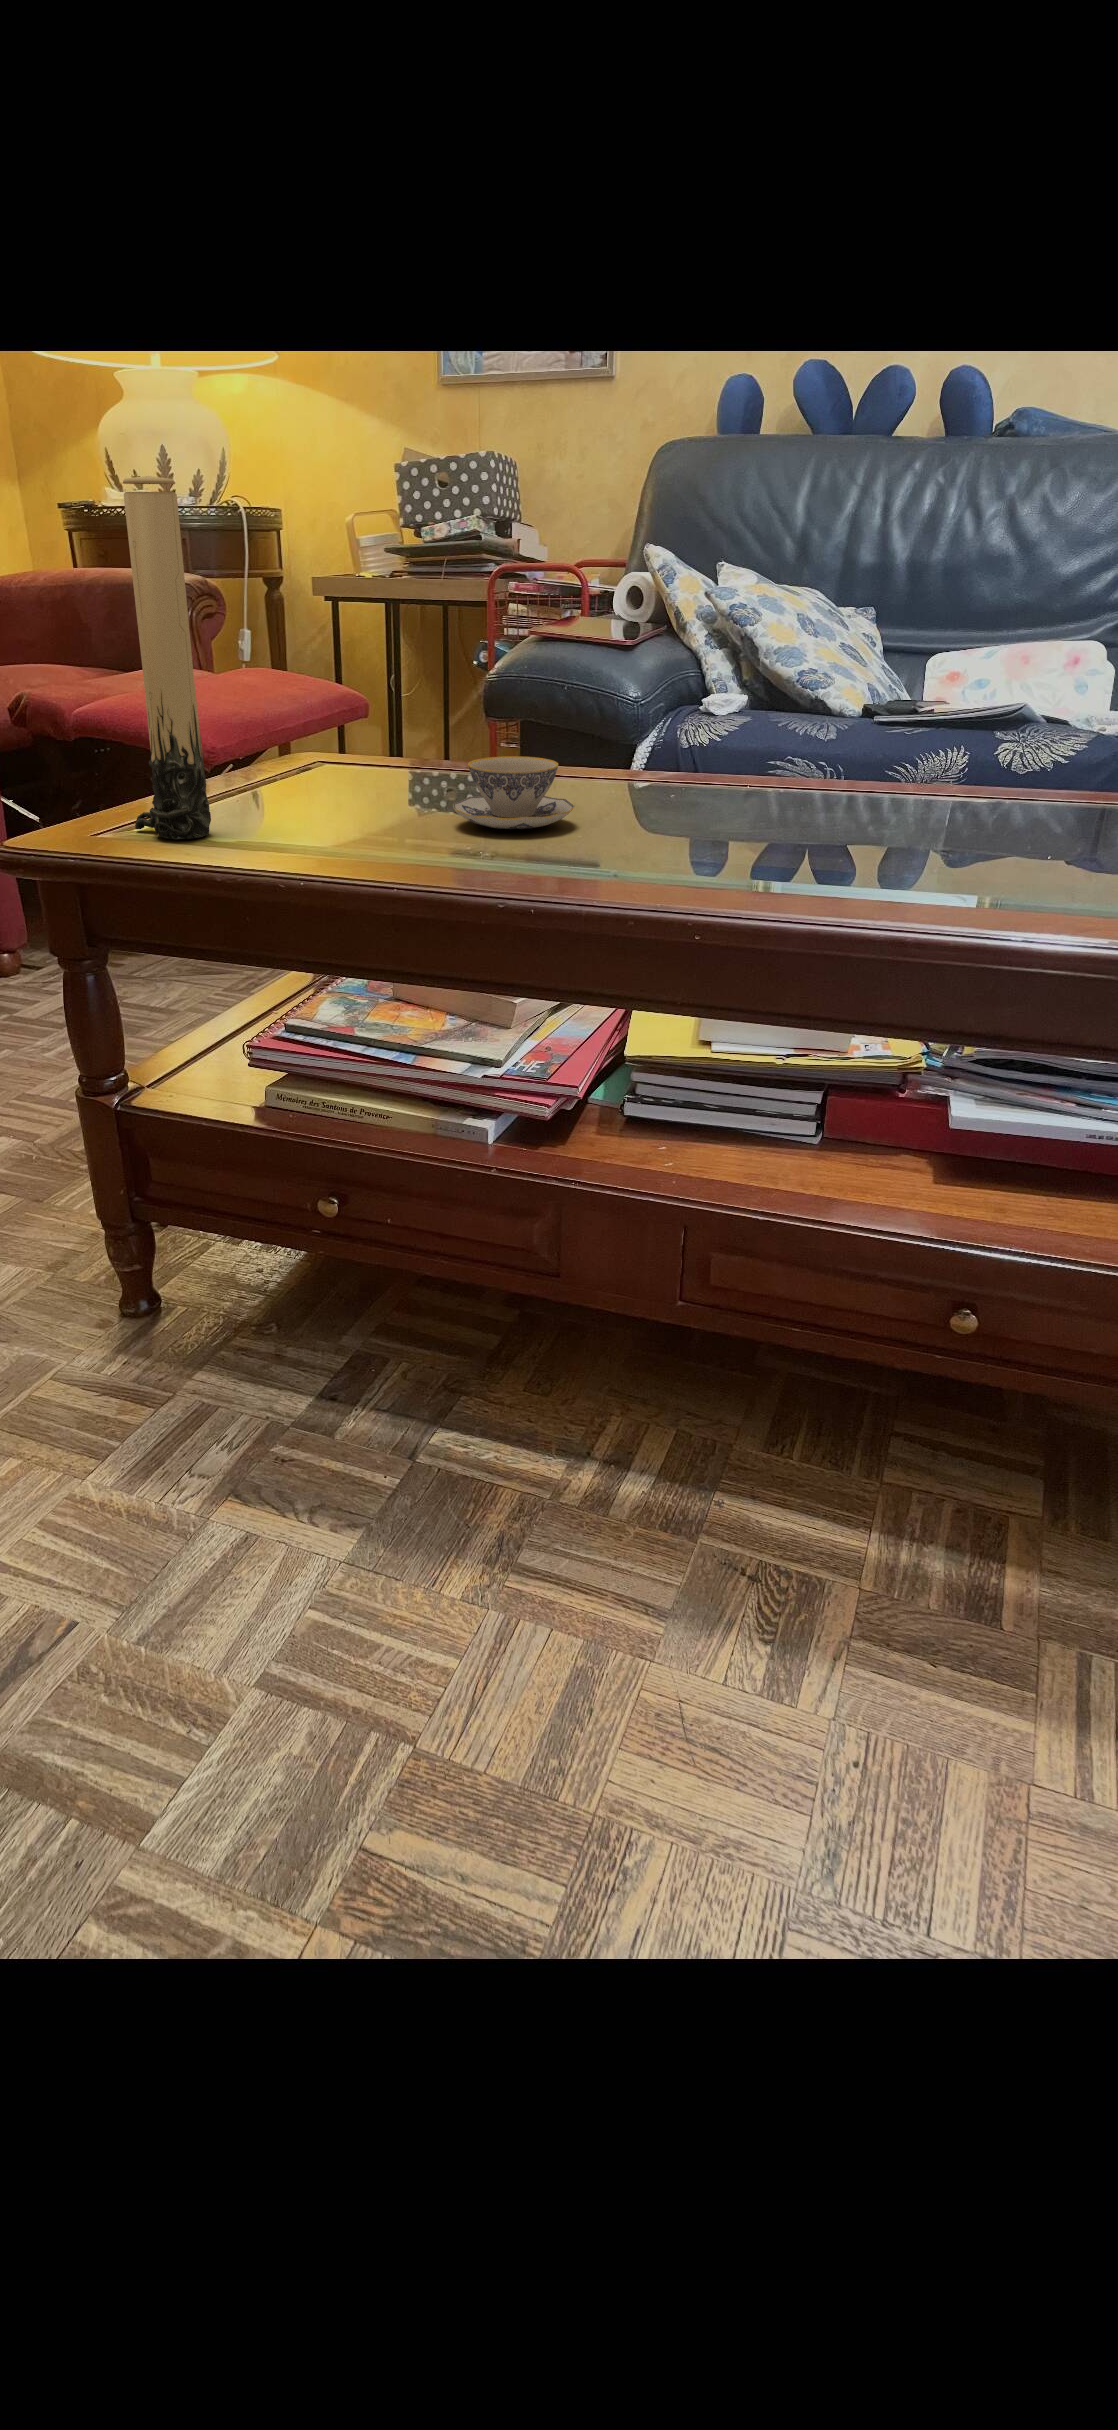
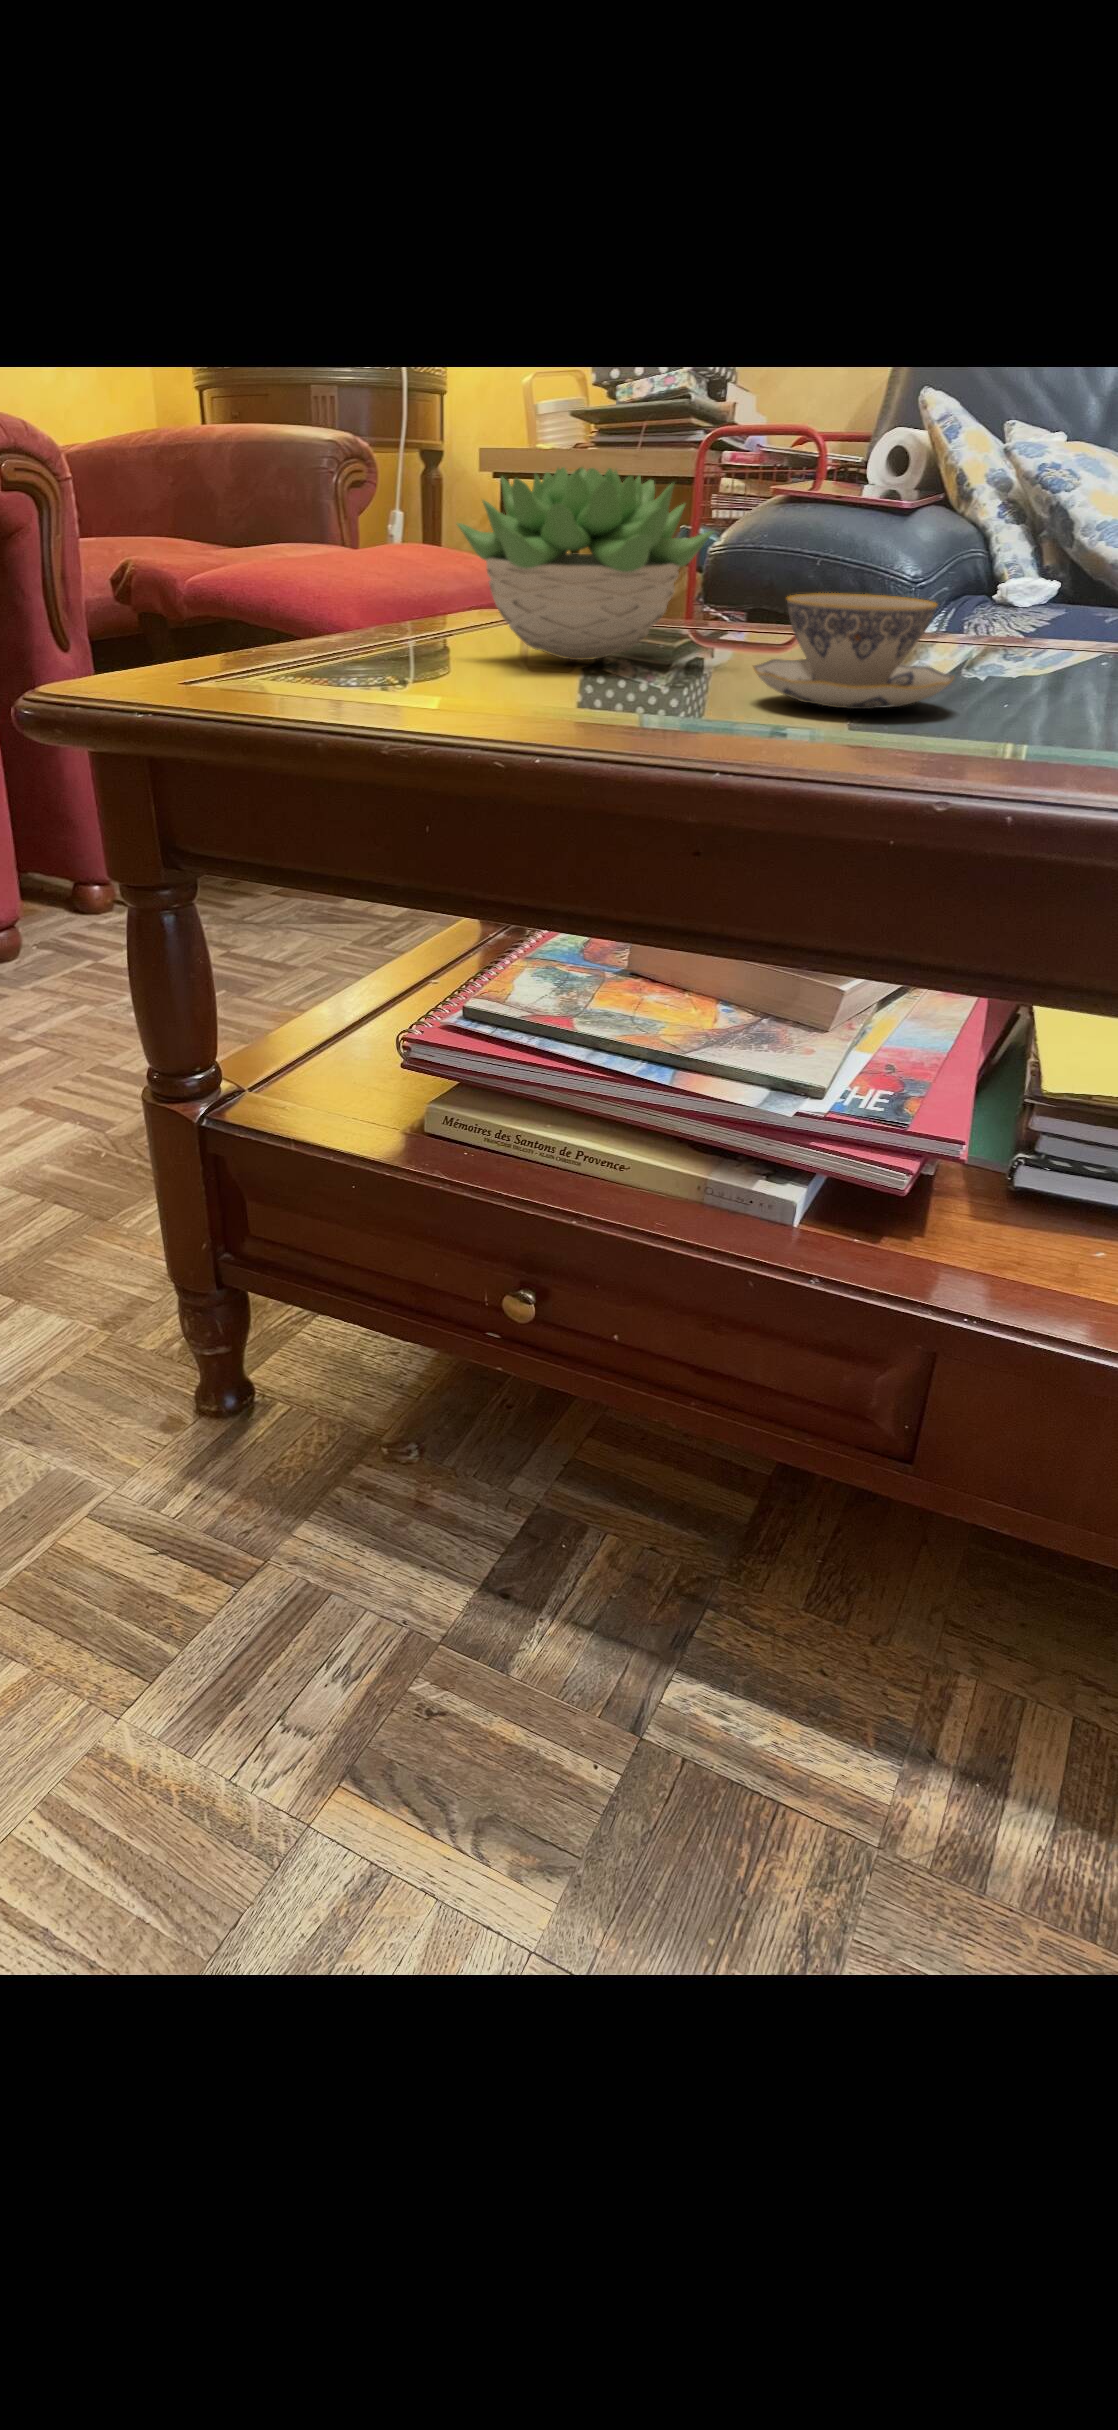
candle: present [123,476,211,839] -> none [250,36,369,702]
succulent plant: none [267,672,438,793] -> present [457,467,713,660]

